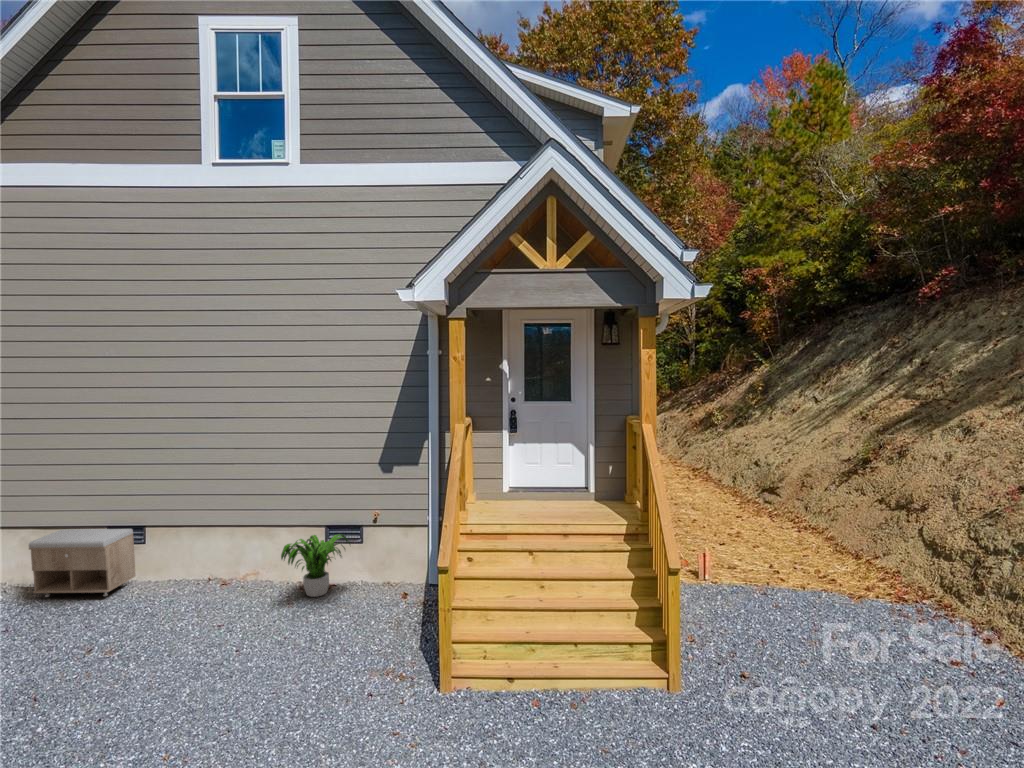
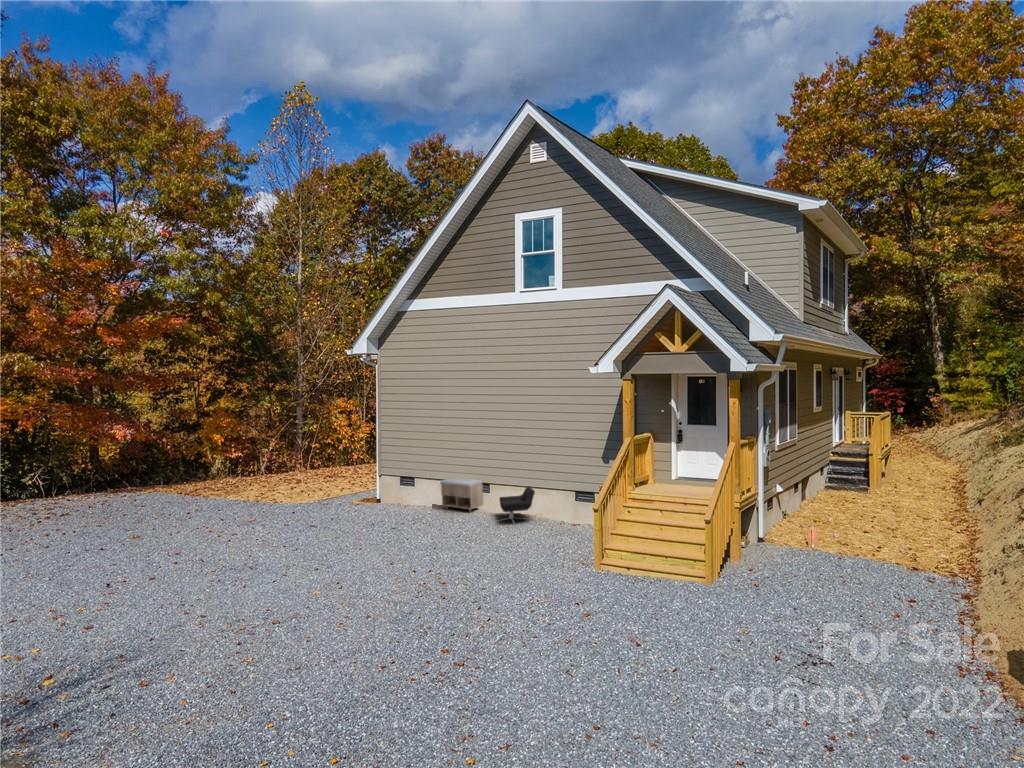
lounge chair: none [172,529,255,610] -> present [499,486,535,523]
potted plant: present [281,534,350,597] -> none [545,493,583,526]

